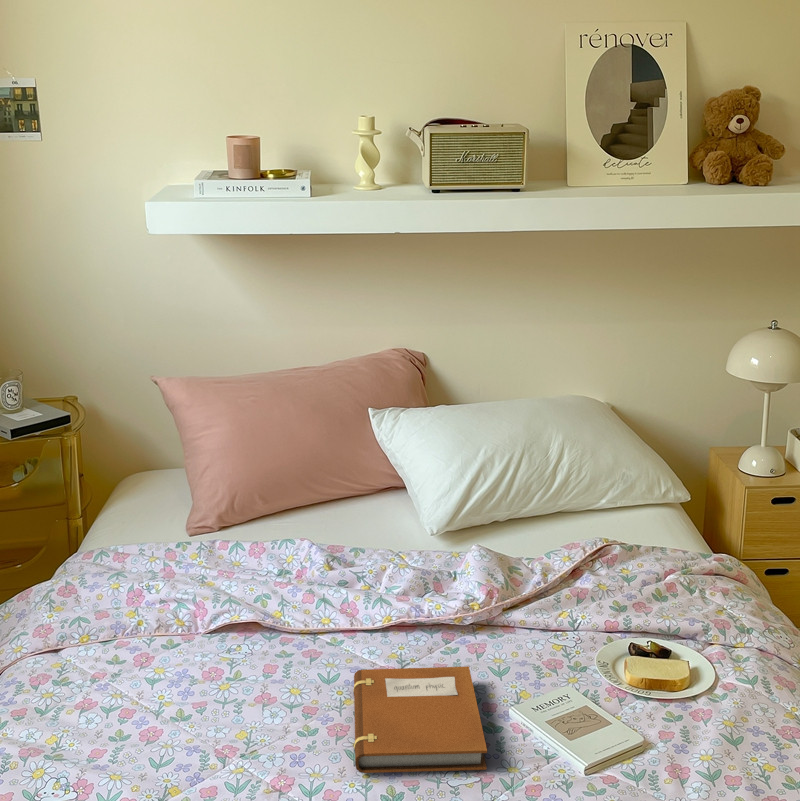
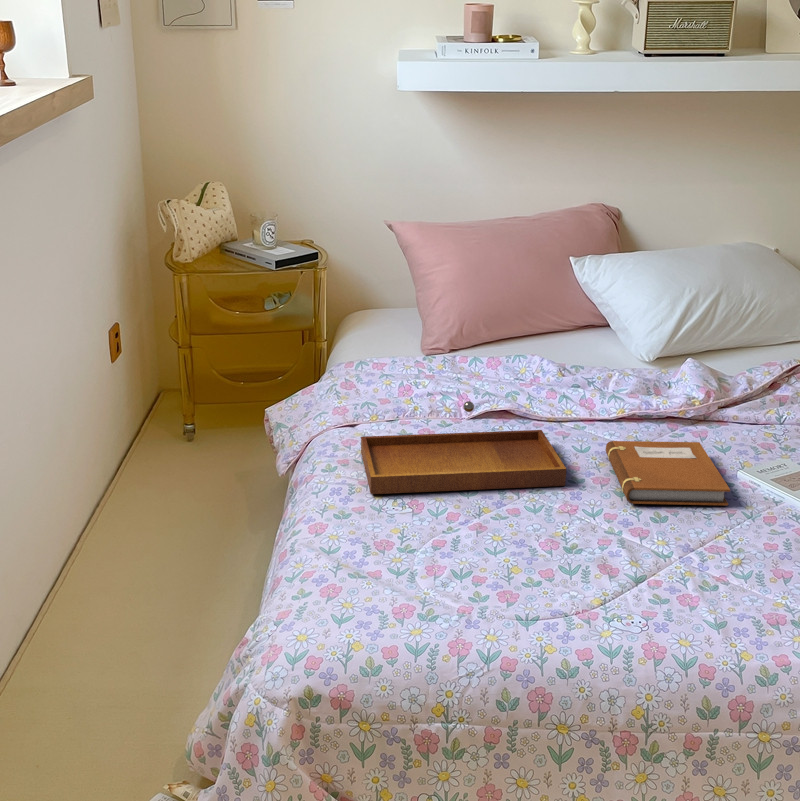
tray: none [26,633,288,771] -> present [361,401,566,494]

